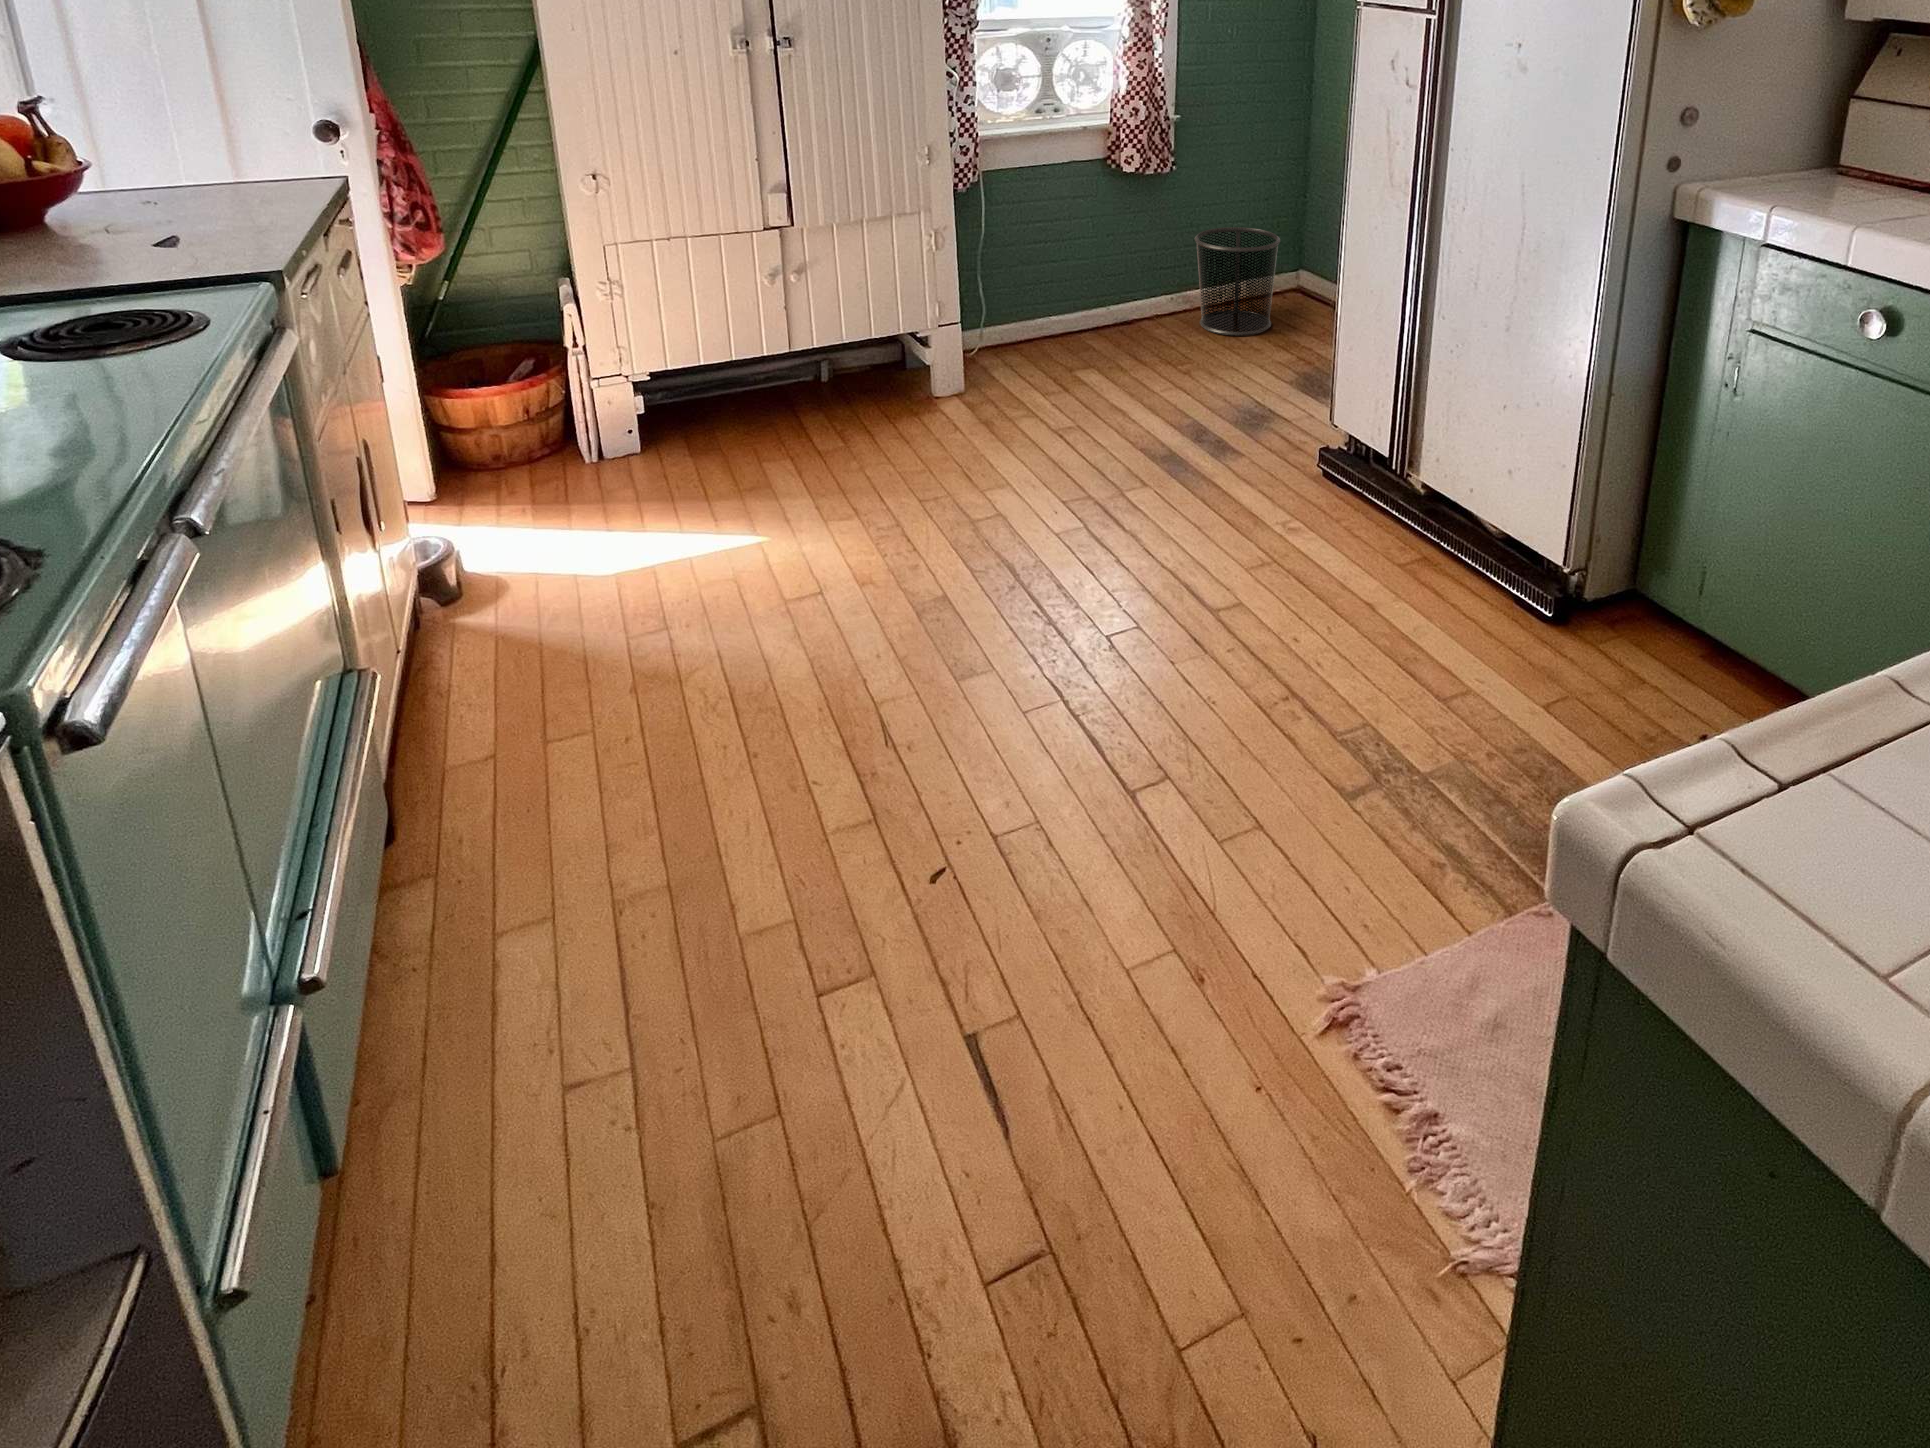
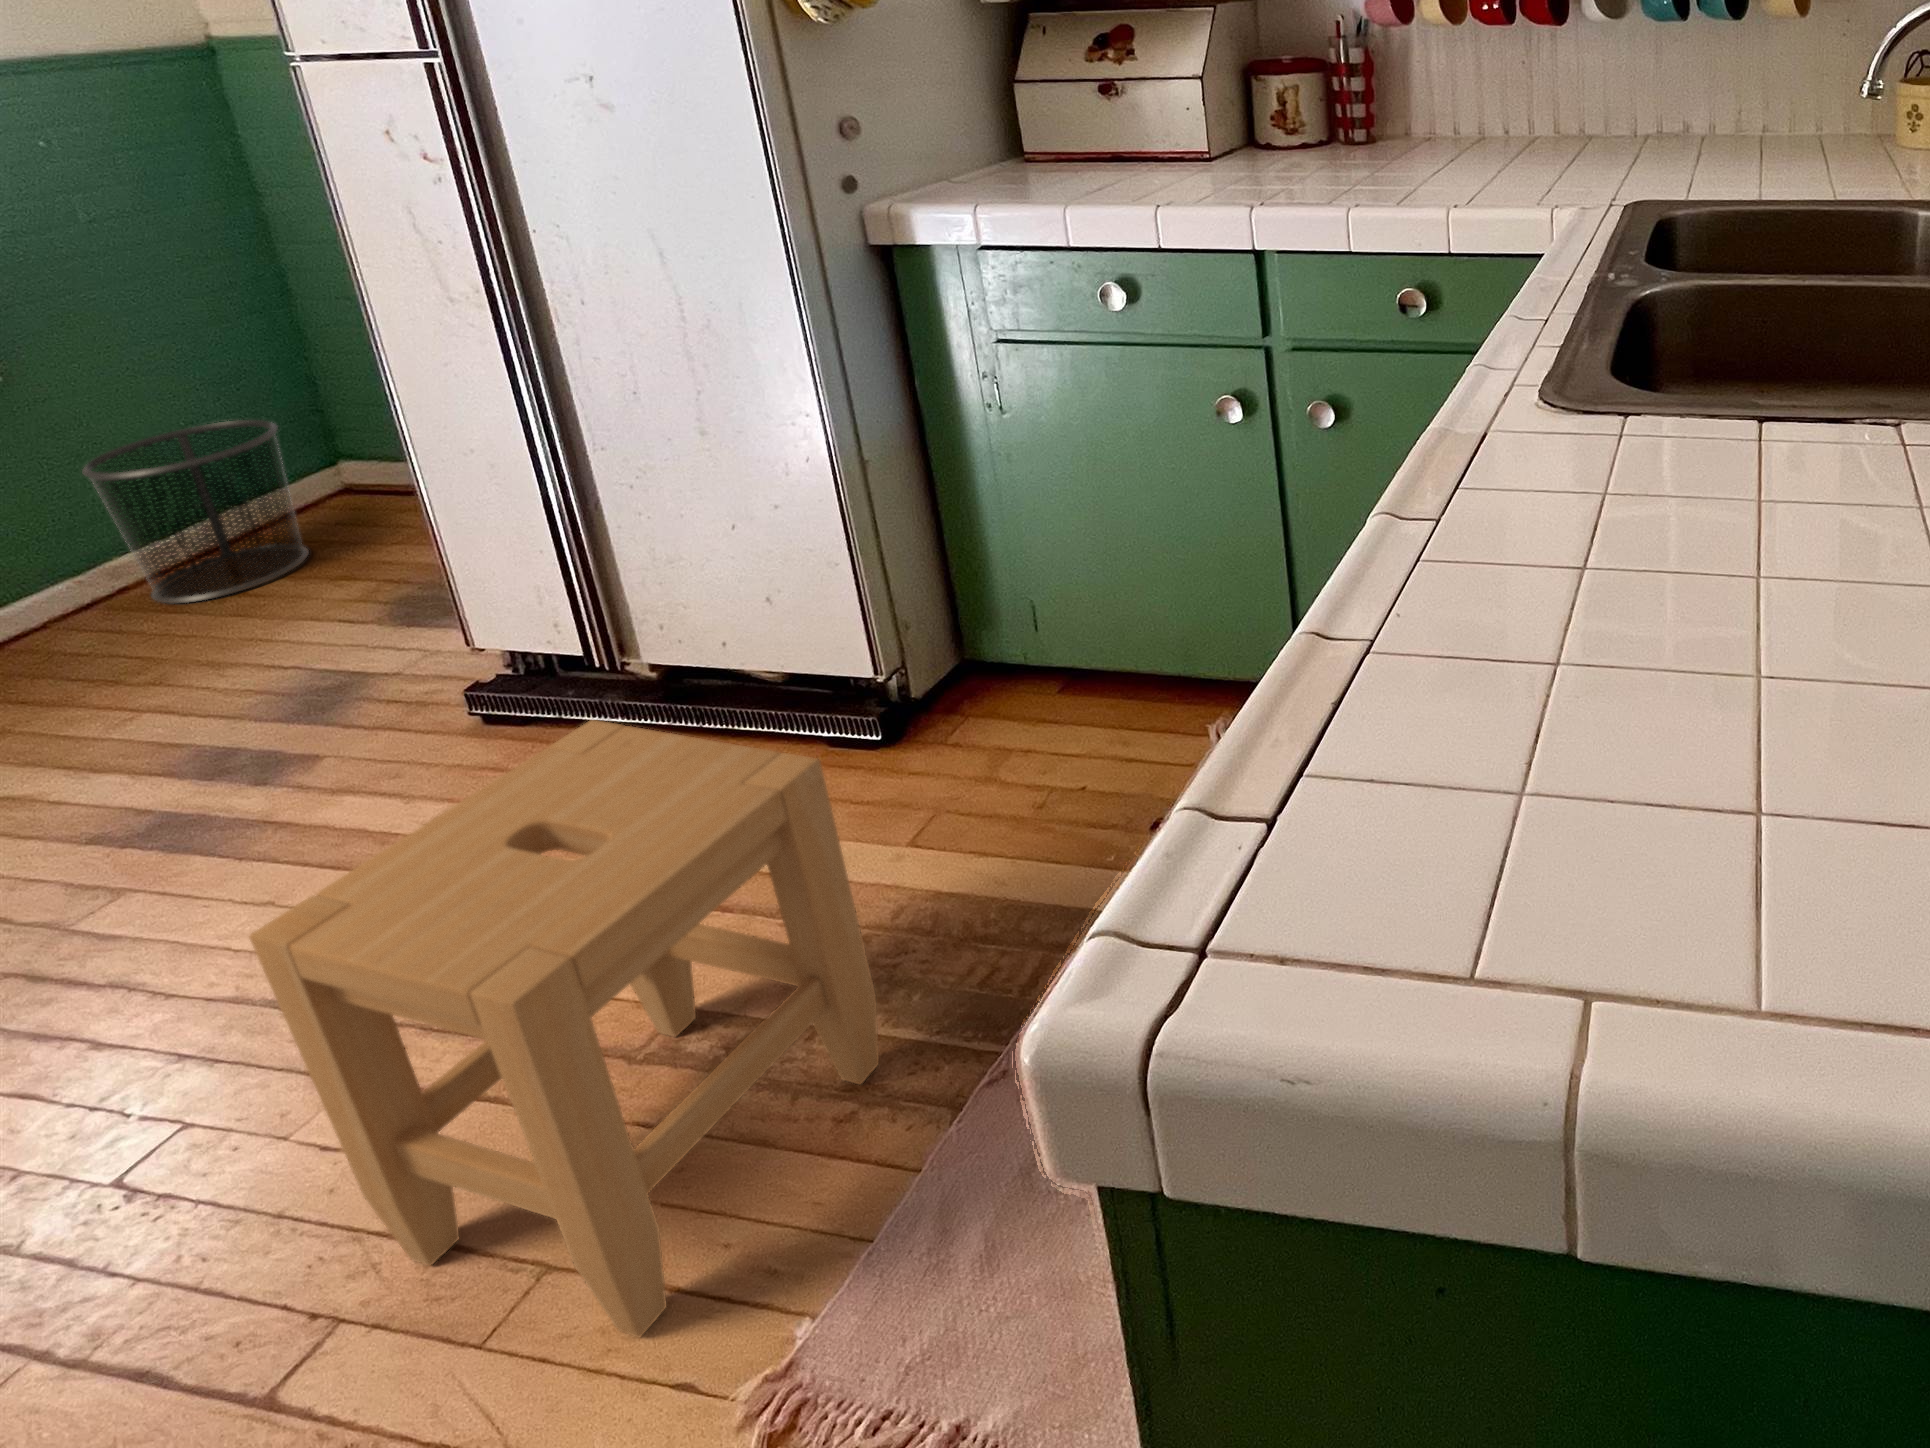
stool: none [1198,500,1507,904] -> present [249,720,879,1337]

